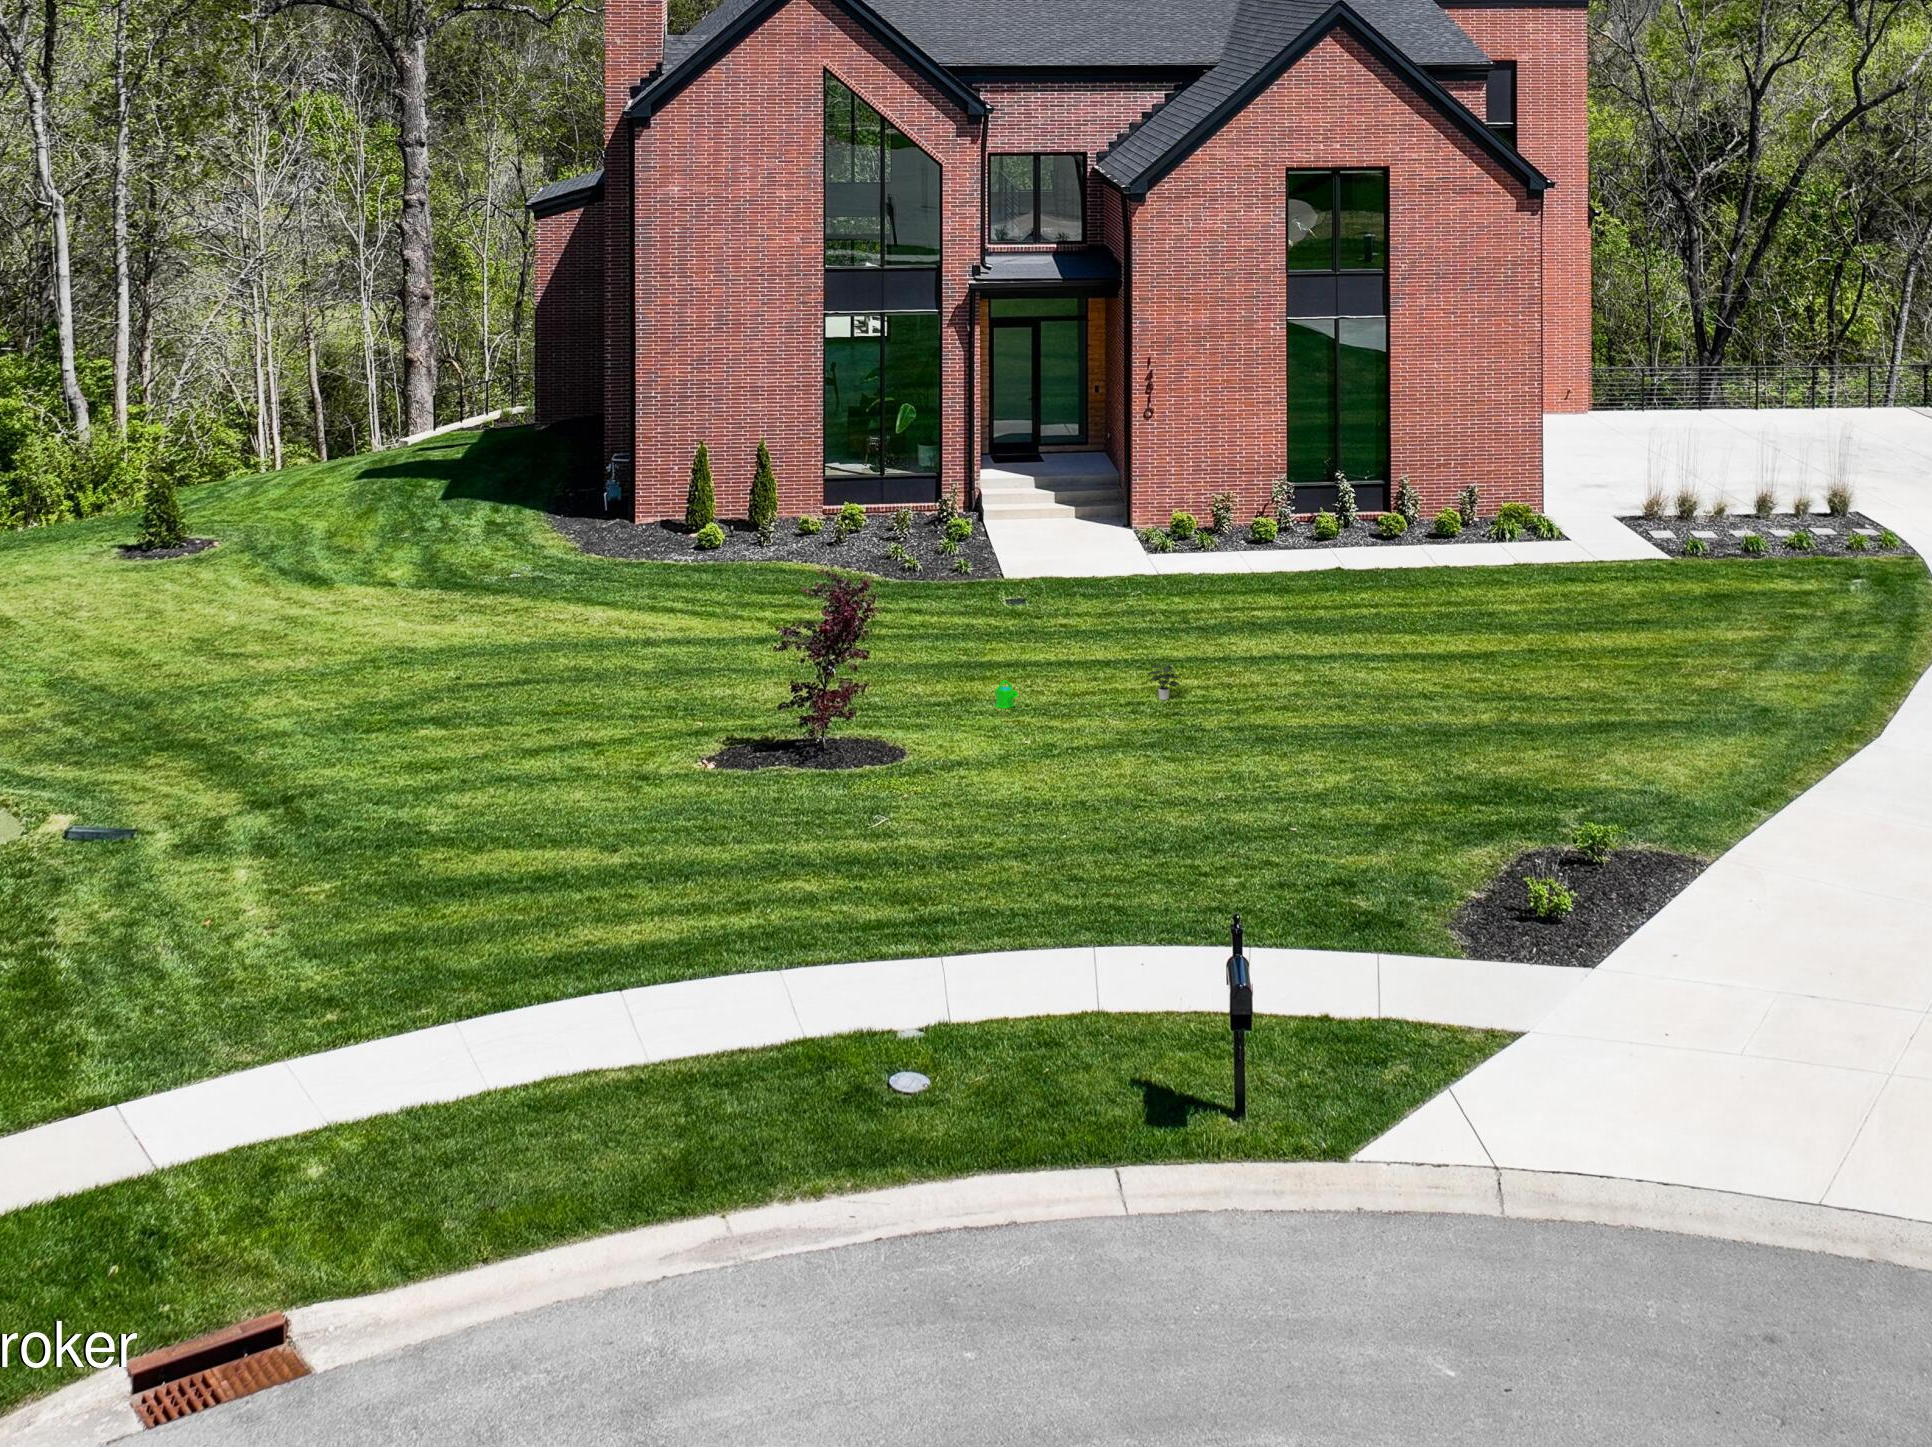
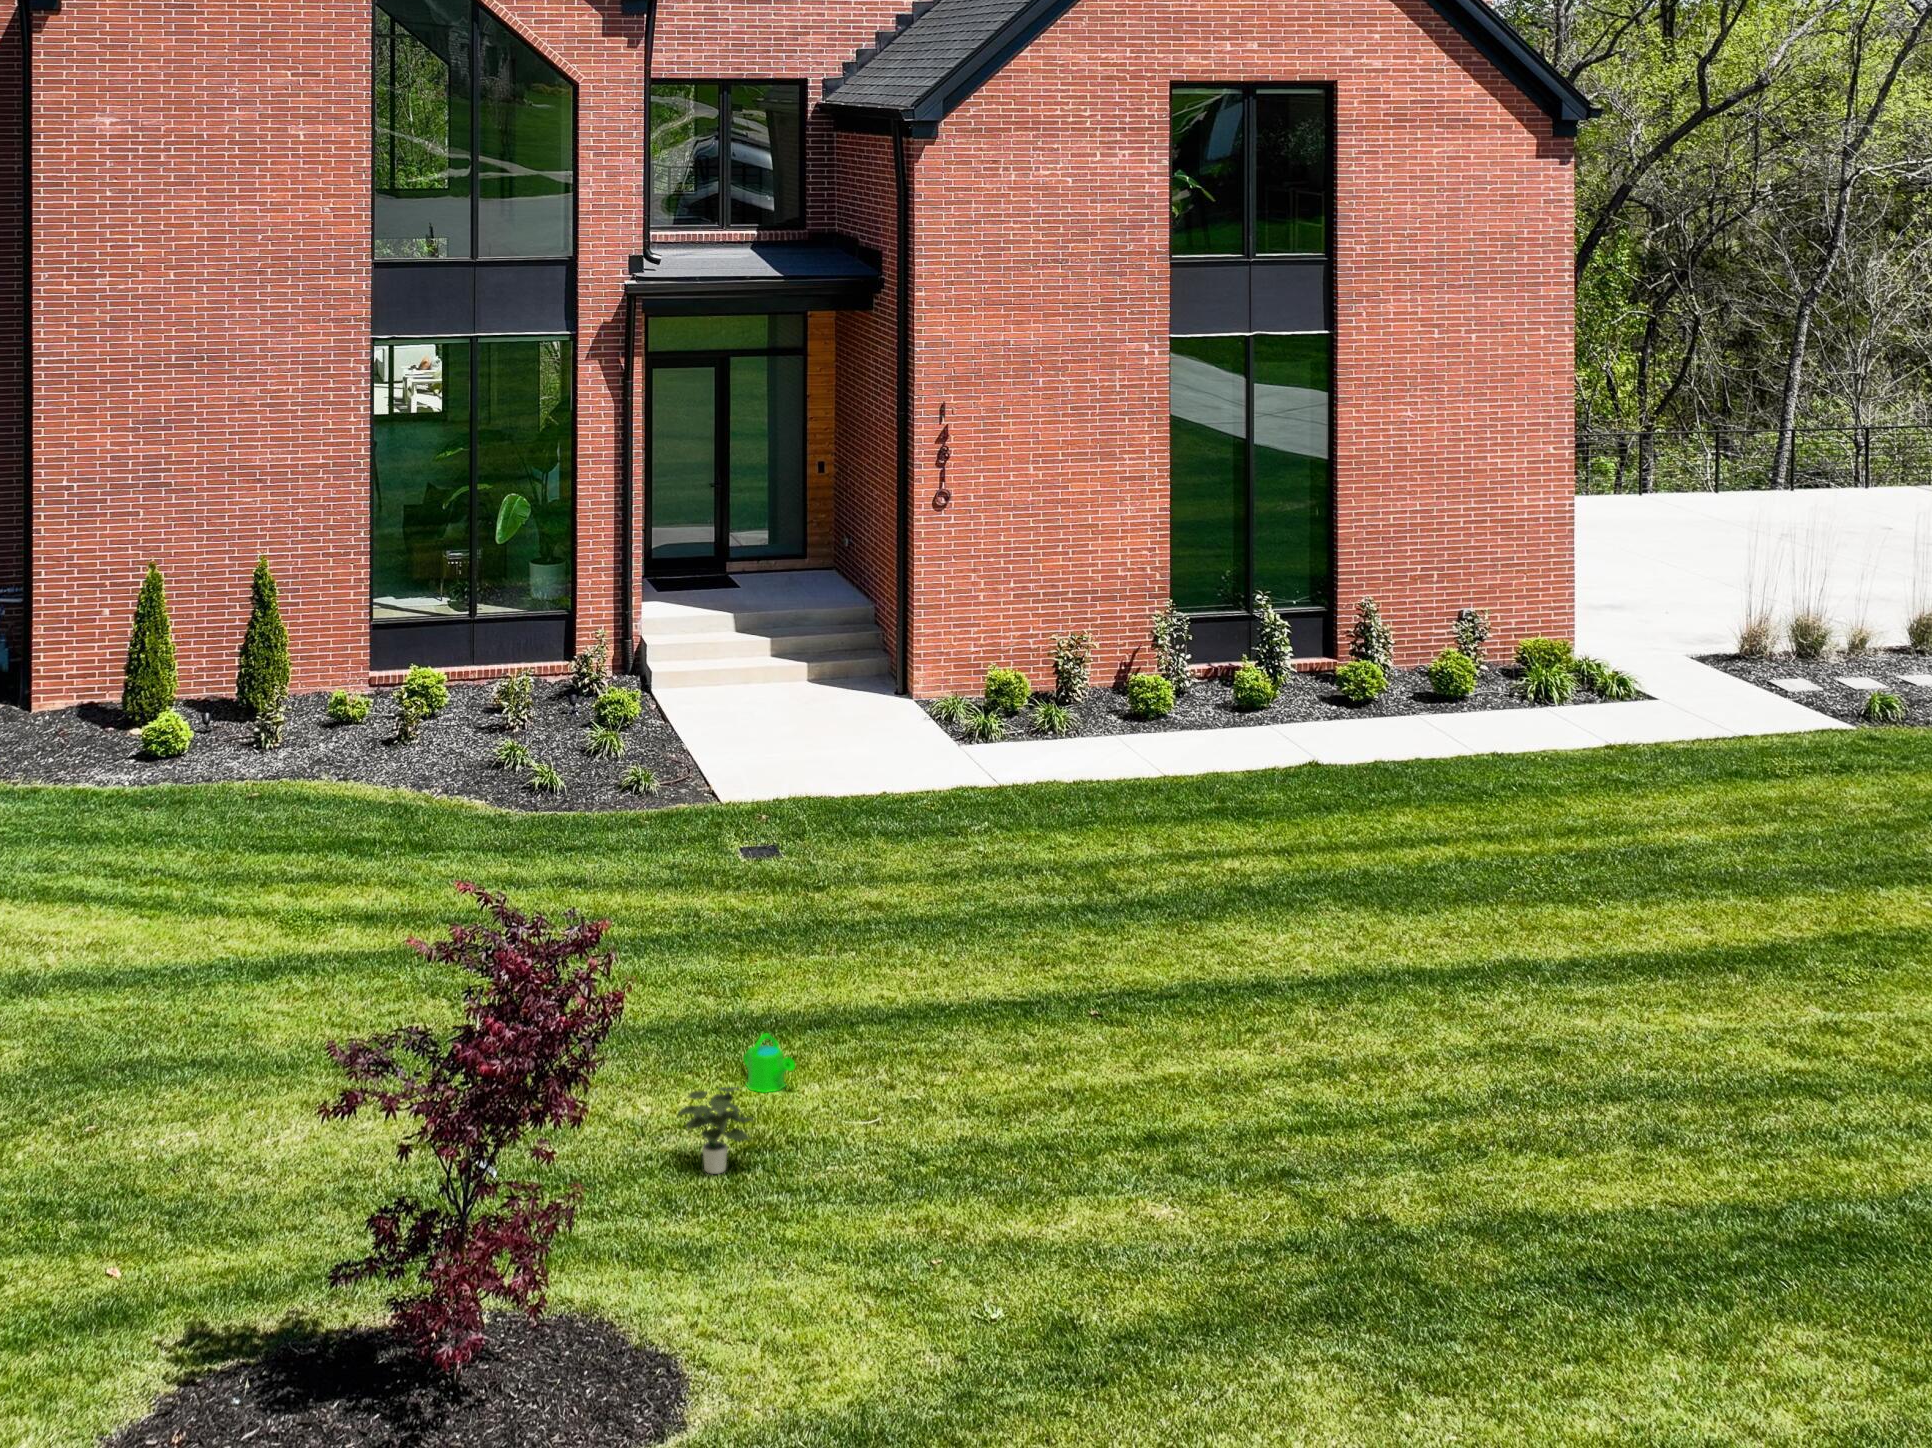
potted plant: present [1148,663,1181,700] -> present [678,1087,753,1174]

